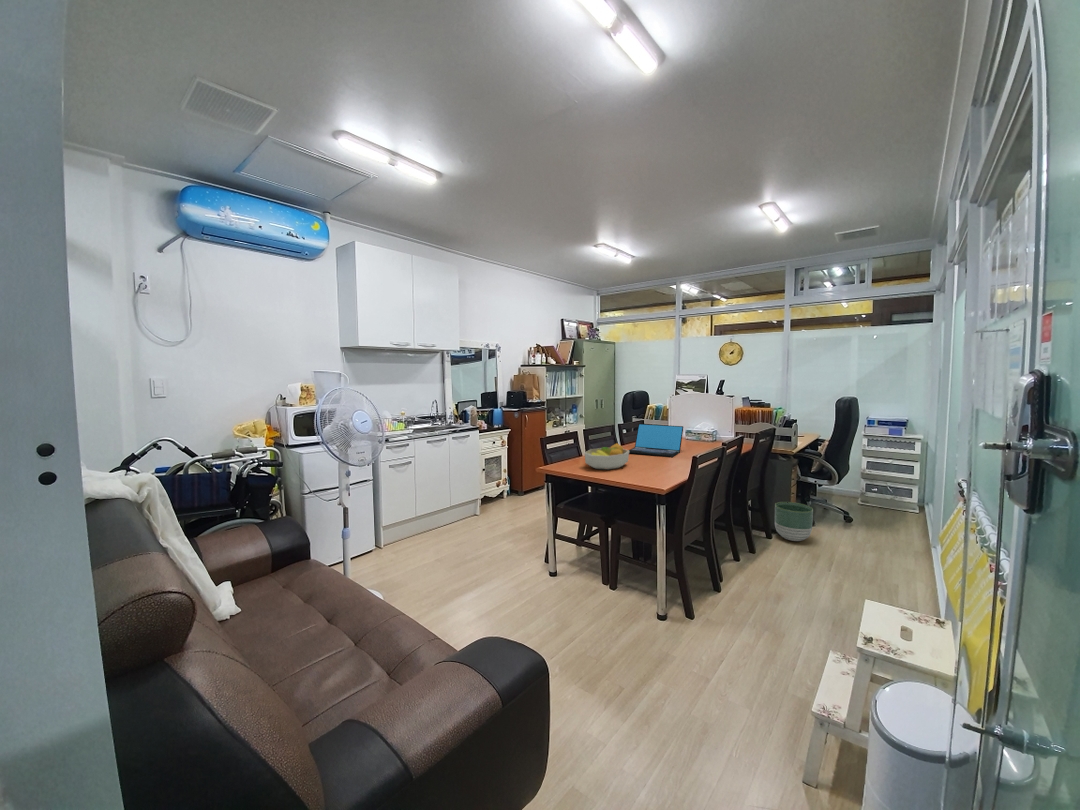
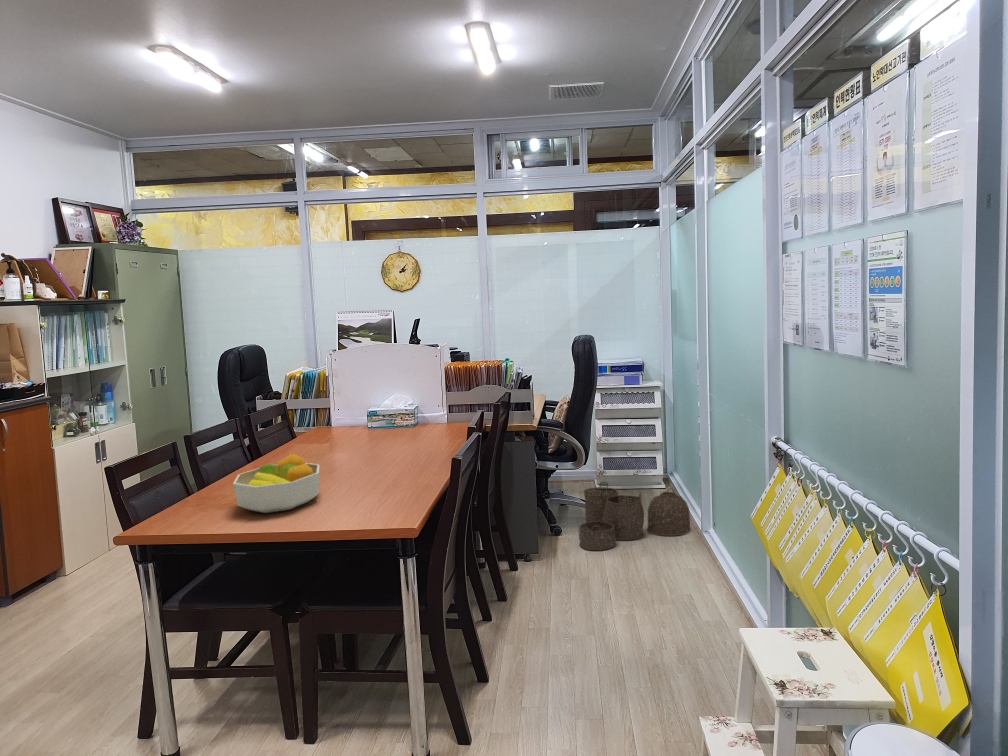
laptop: present [629,424,683,457] -> none [290,405,388,470]
woven basket: none [822,497,924,546] -> present [579,482,691,550]
planter: present [775,502,813,541] -> none [521,506,573,566]

